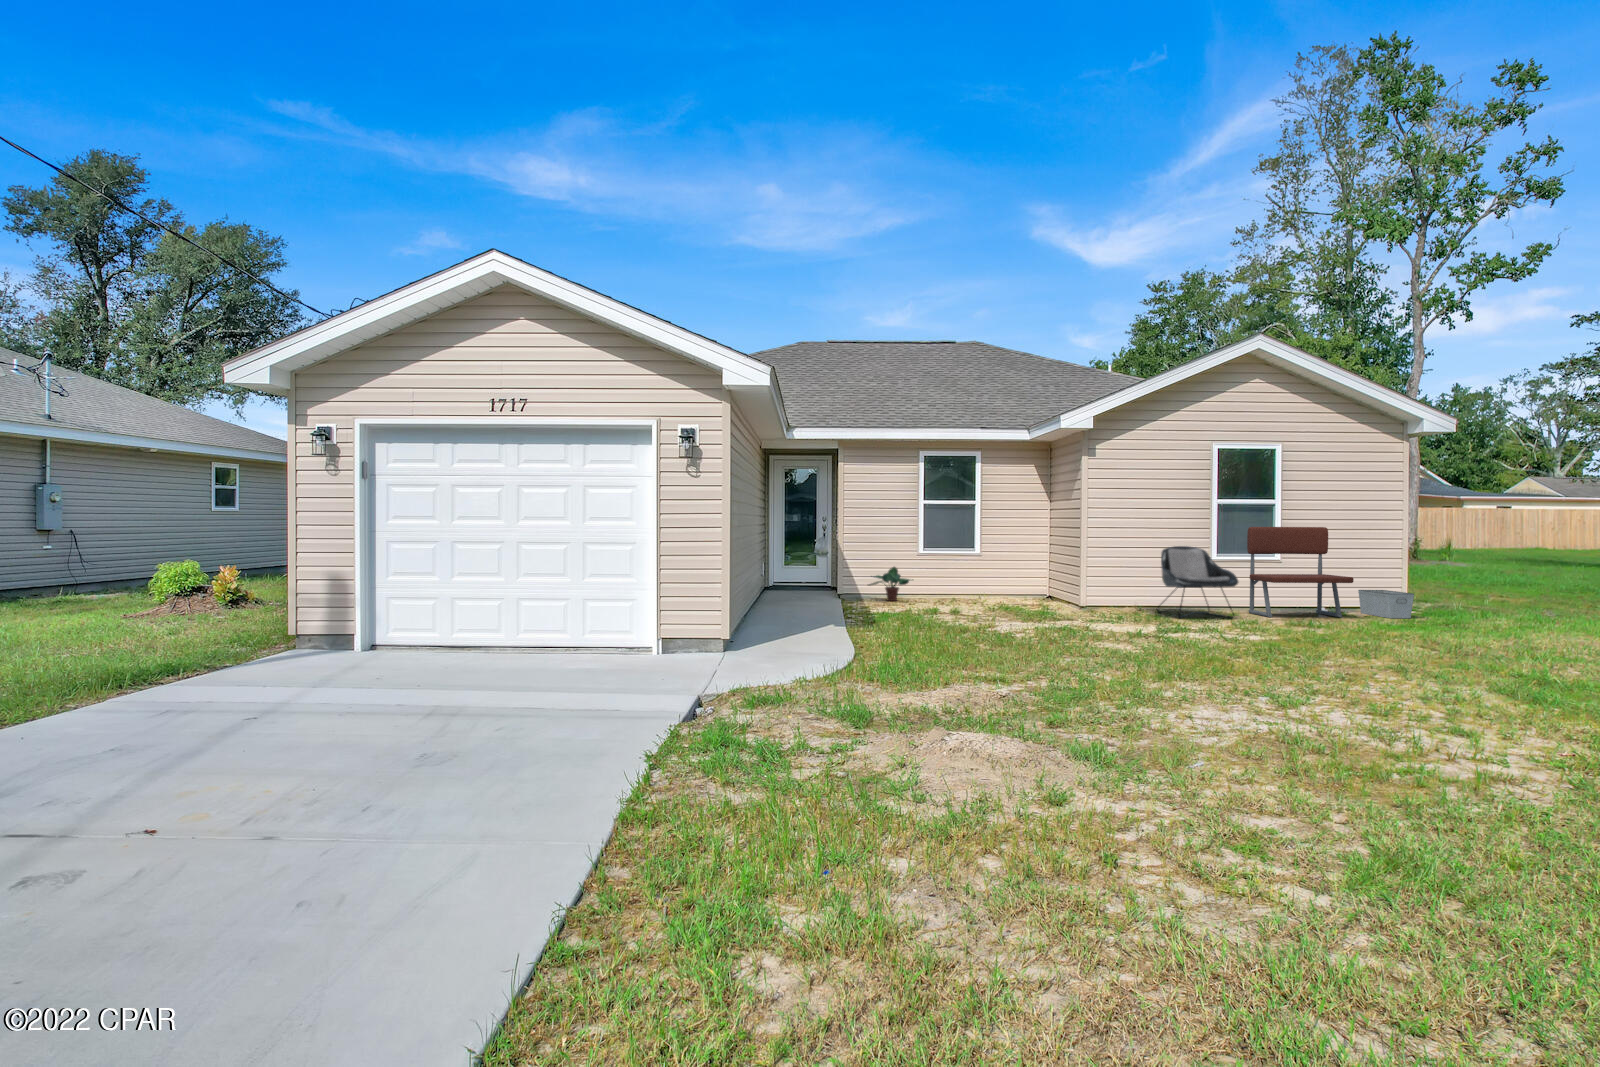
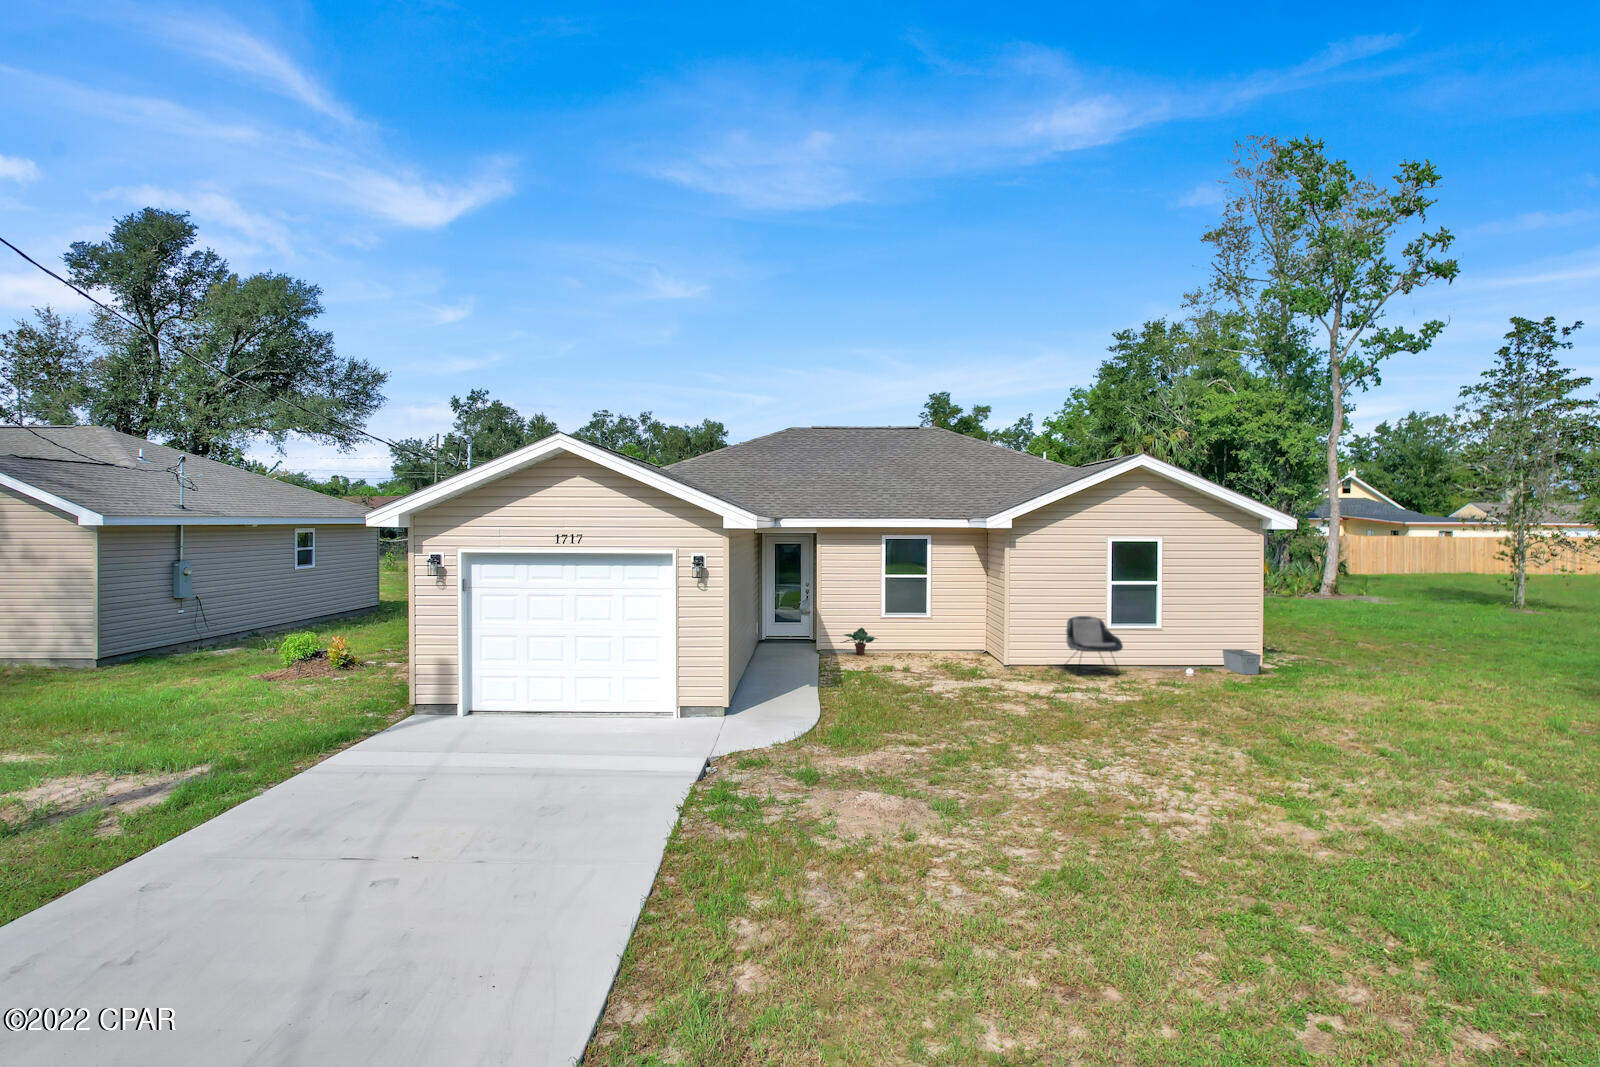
bench: present [1247,527,1354,617] -> none [1135,601,1213,674]

